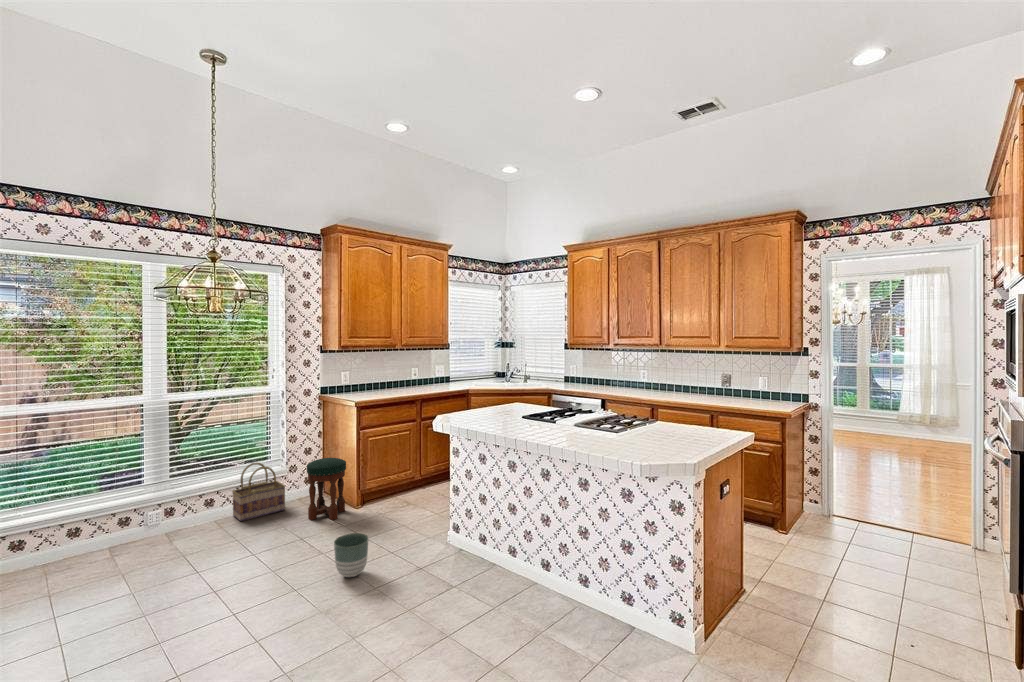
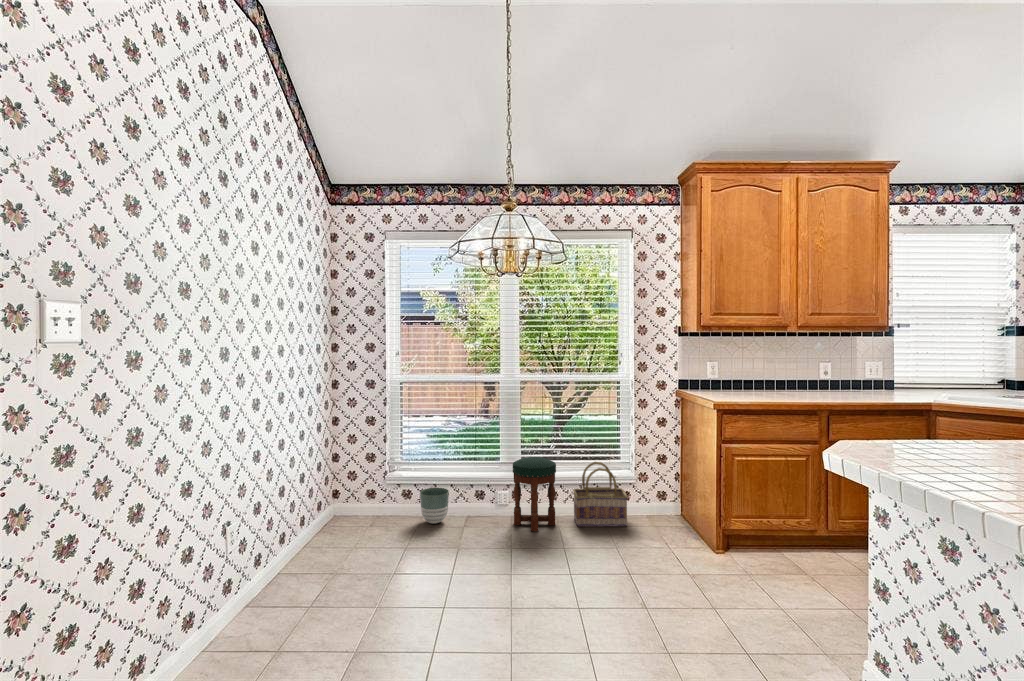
stool: present [307,458,346,520] -> present [513,457,556,531]
planter: present [334,533,368,577] -> present [420,488,449,524]

